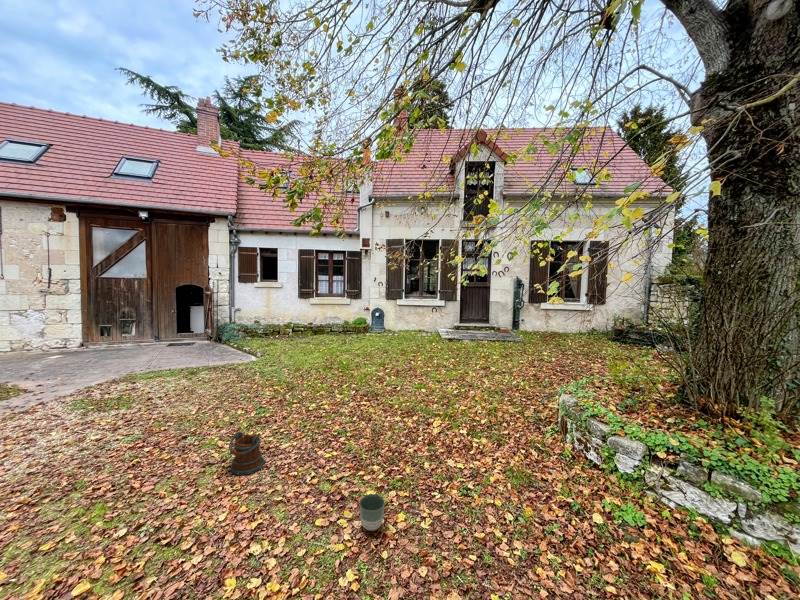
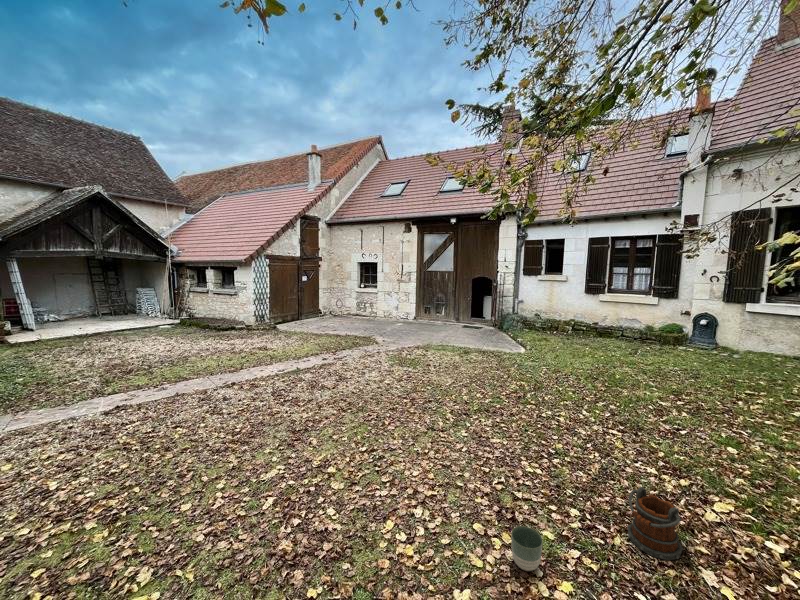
bucket: present [230,432,265,475] -> present [627,487,683,560]

